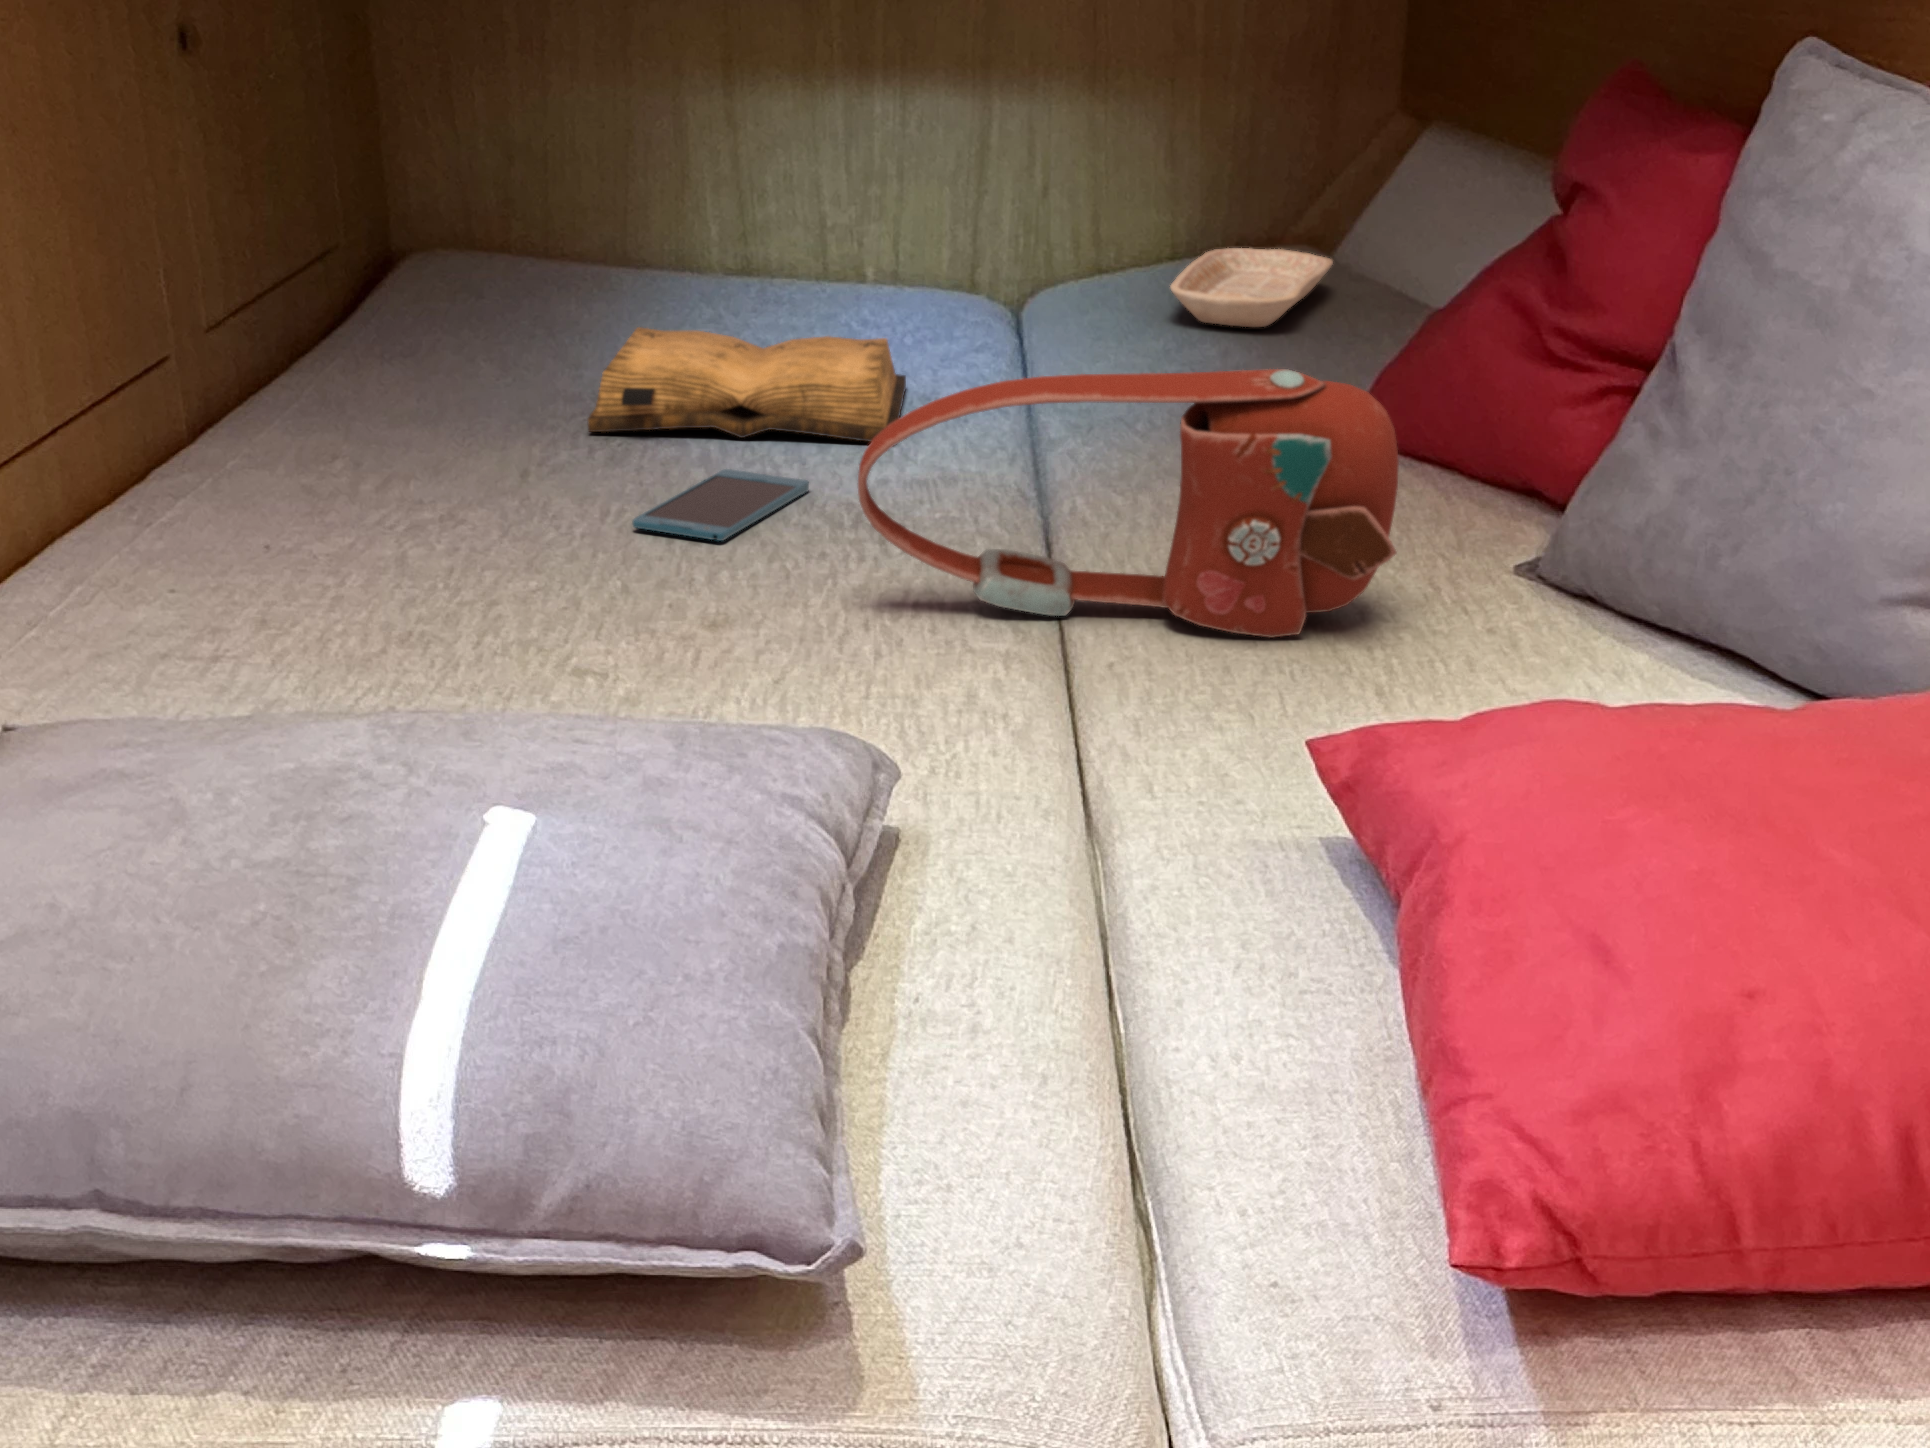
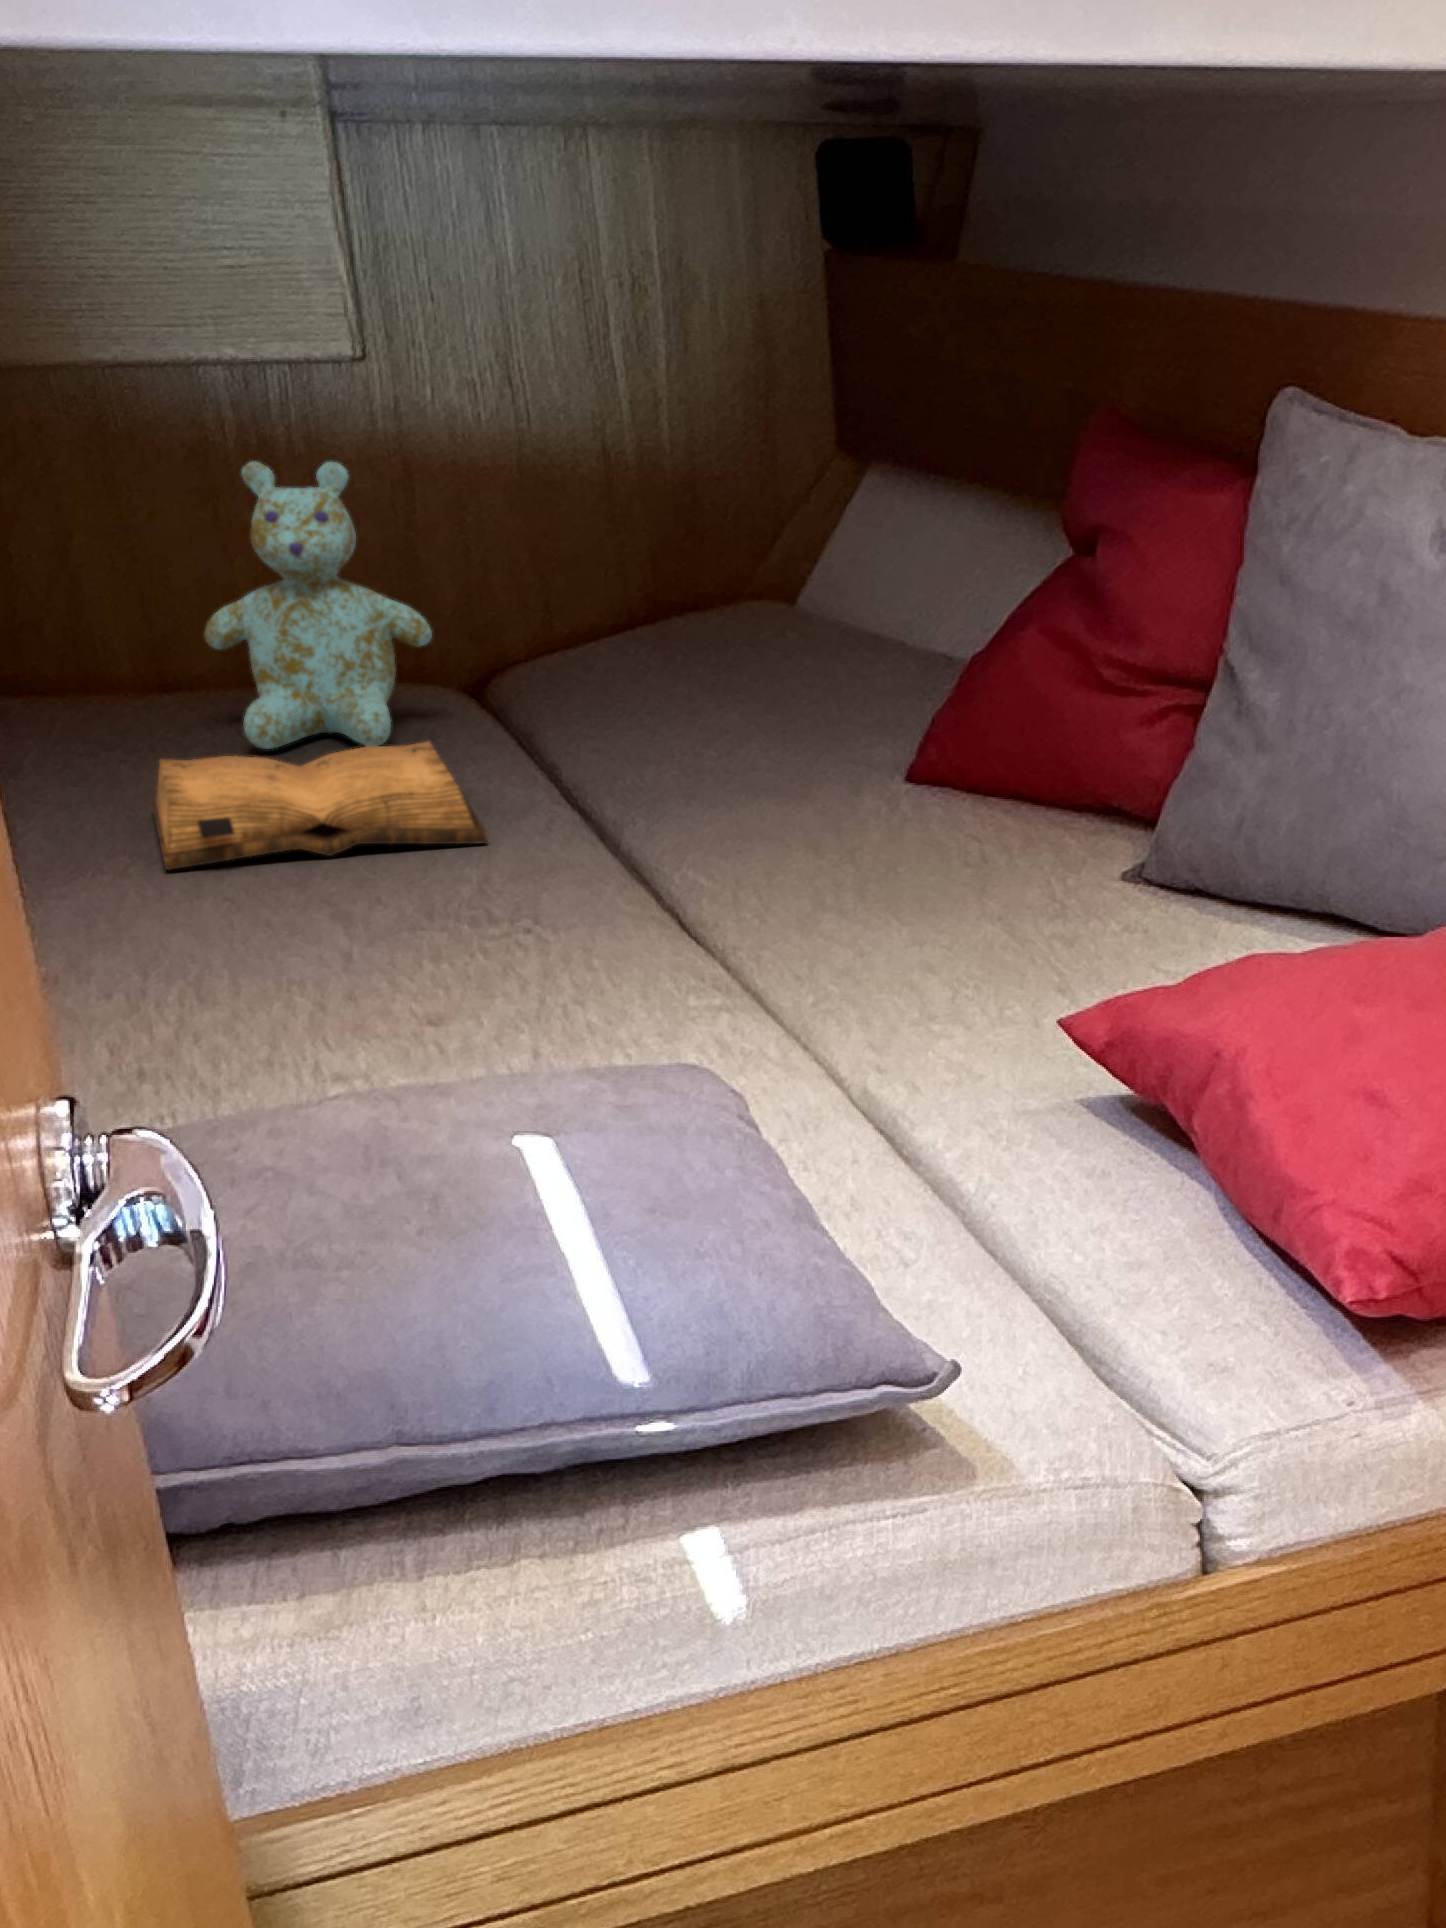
stuffed bear: none [748,61,948,338] -> present [204,462,432,749]
tray: present [1171,248,1333,327] -> none [662,611,805,693]
handbag: present [858,369,1399,638] -> none [561,720,1054,967]
smartphone: present [632,469,809,541] -> none [296,885,440,949]

